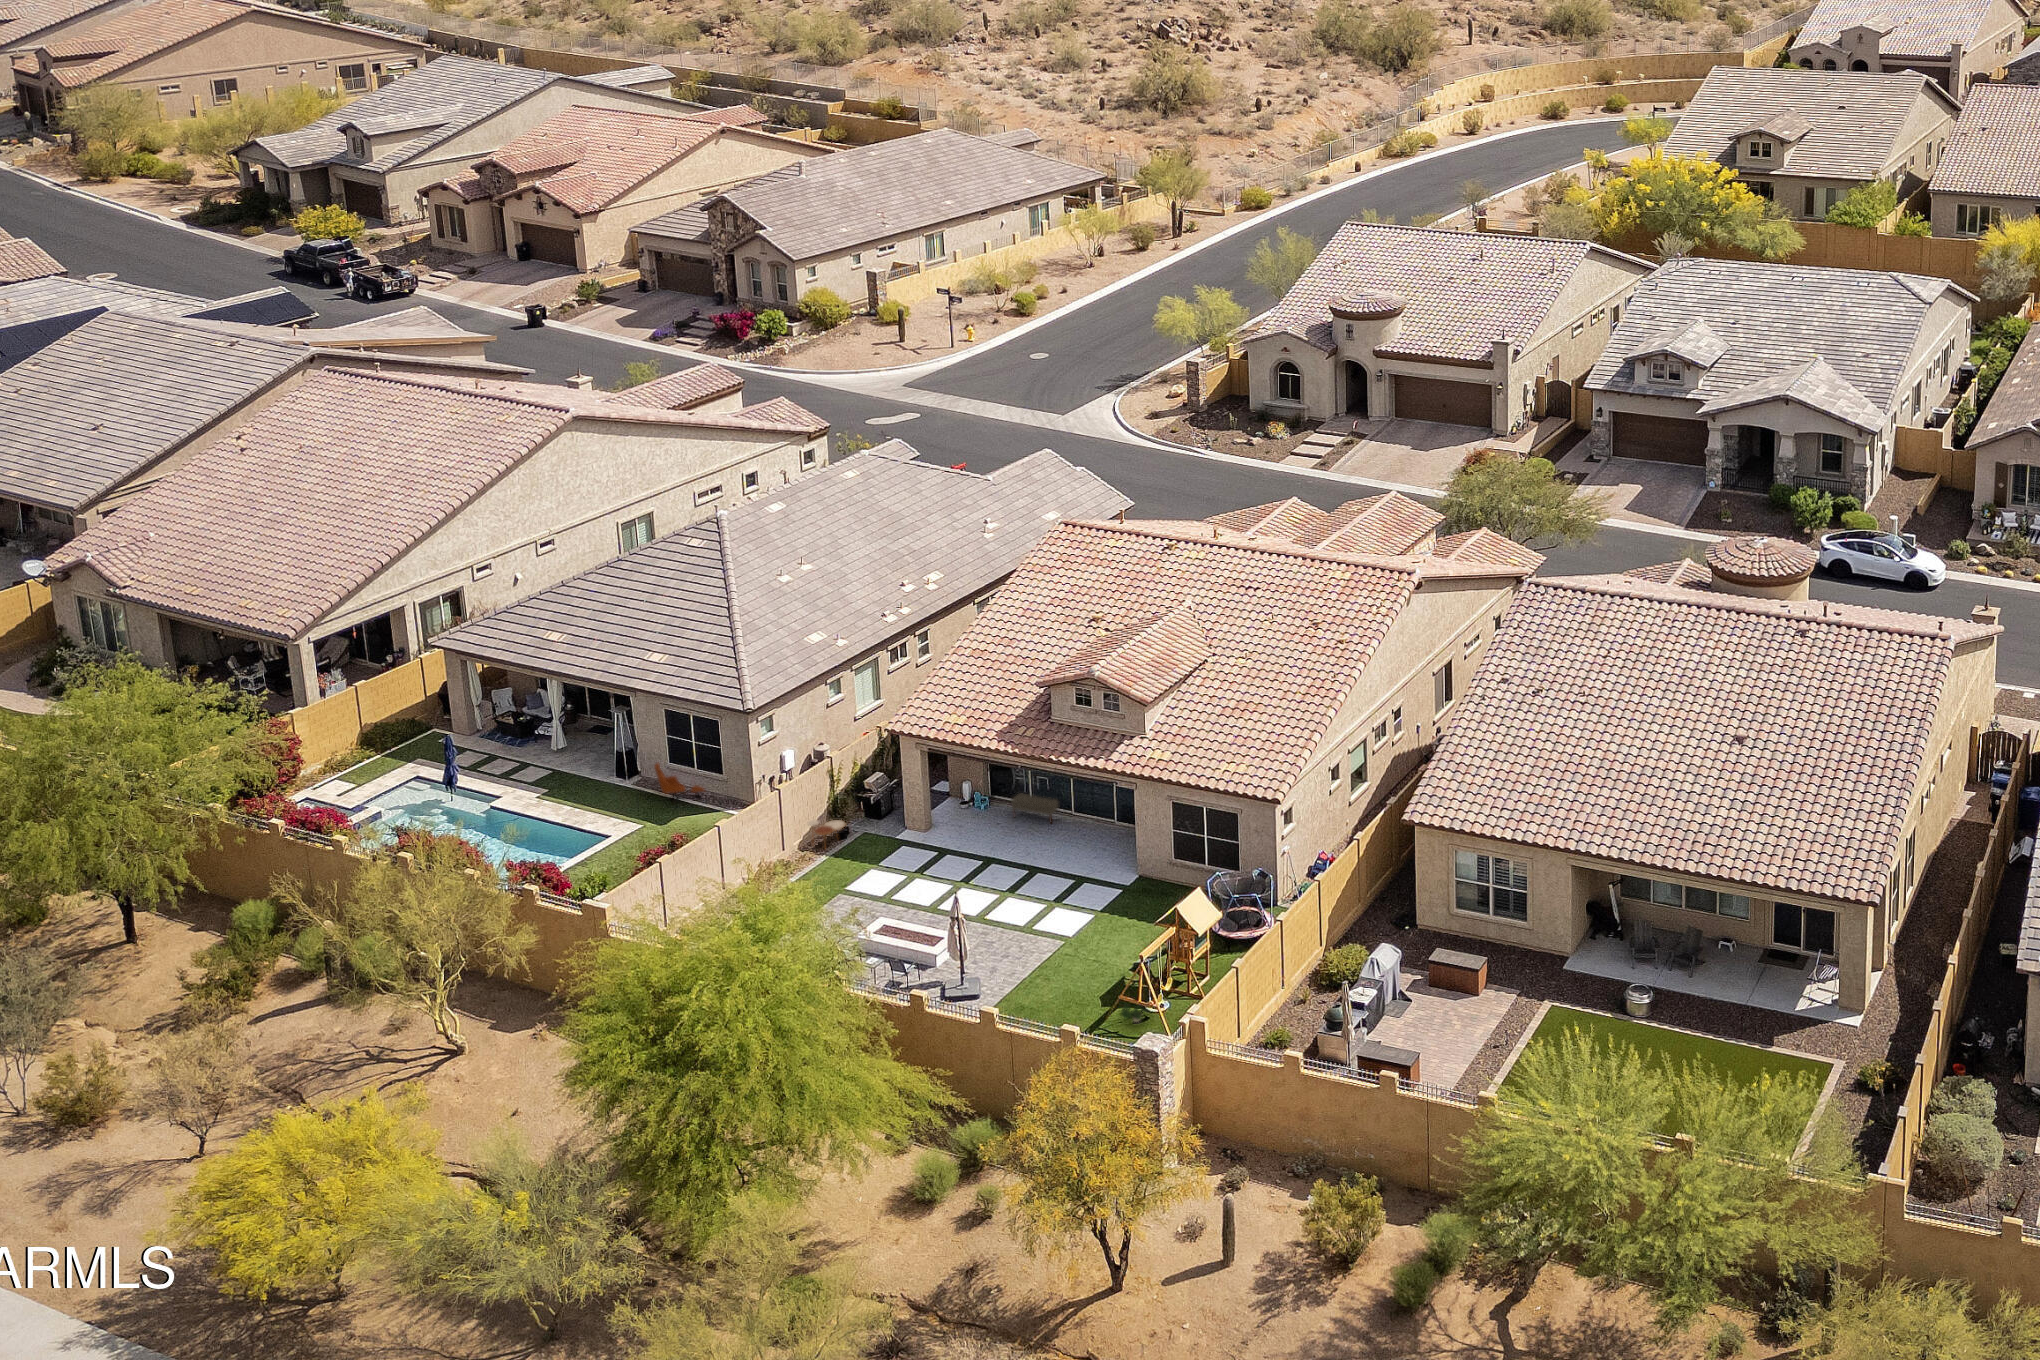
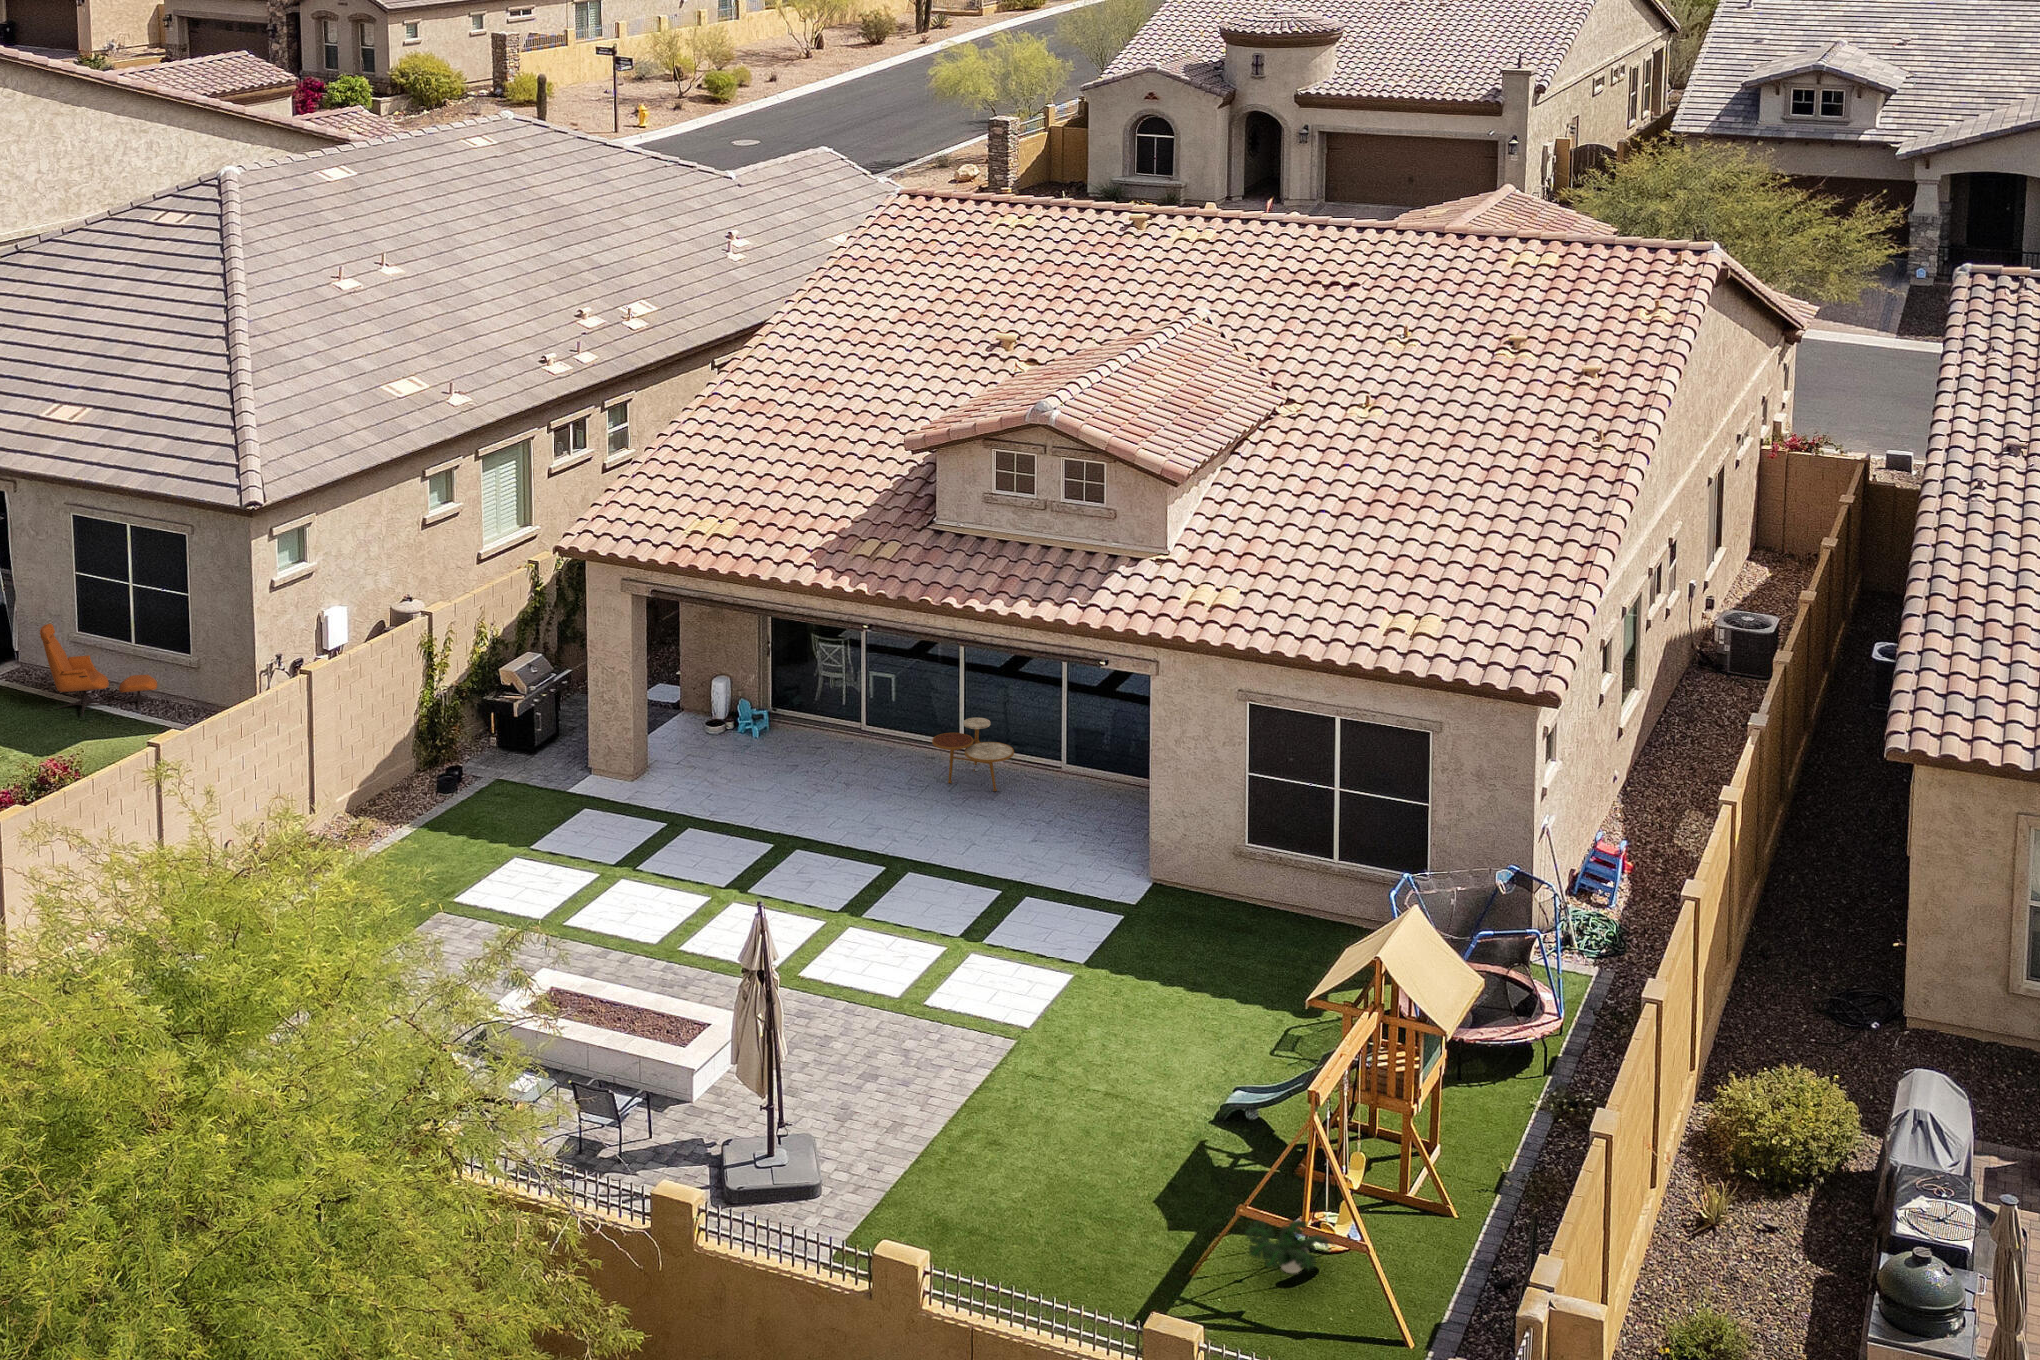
bench: present [1011,793,1058,821] -> none [821,706,929,772]
side table: present [808,820,845,838] -> present [932,717,1014,791]

